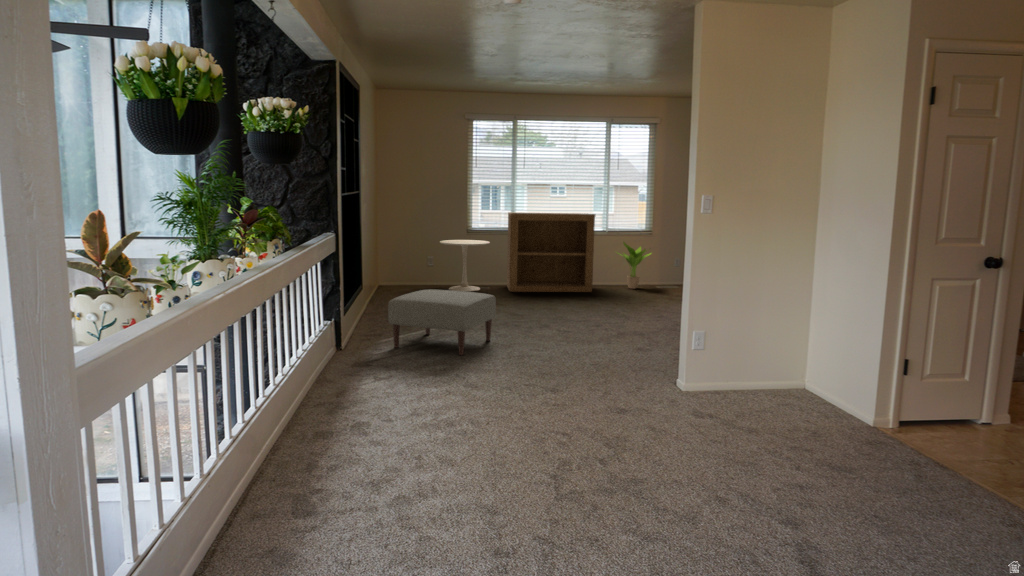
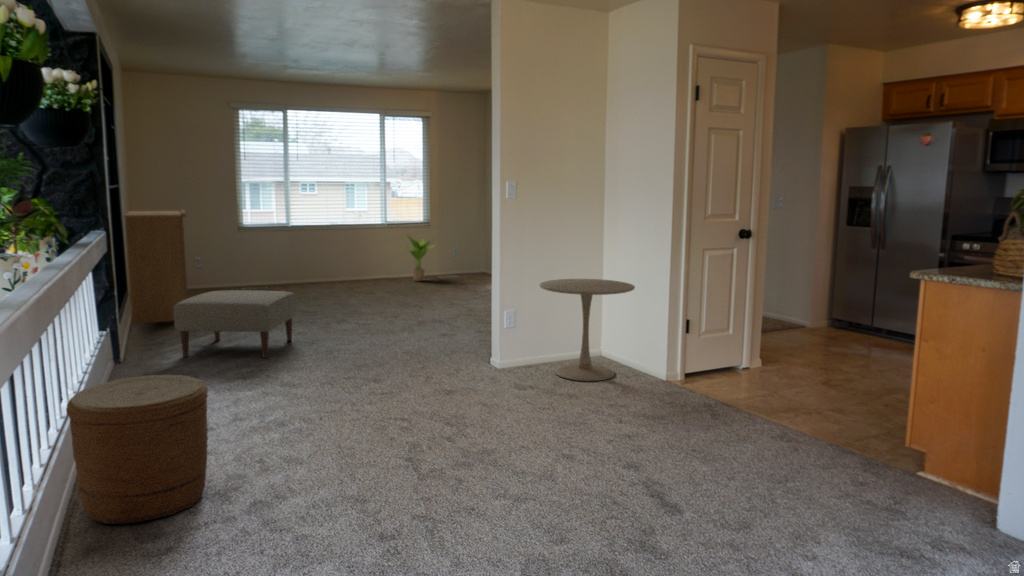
bookshelf: present [507,212,595,292] -> present [124,209,188,324]
side table: present [440,240,490,292] -> present [540,279,635,381]
woven basket: none [253,368,367,498] -> present [66,375,208,524]

